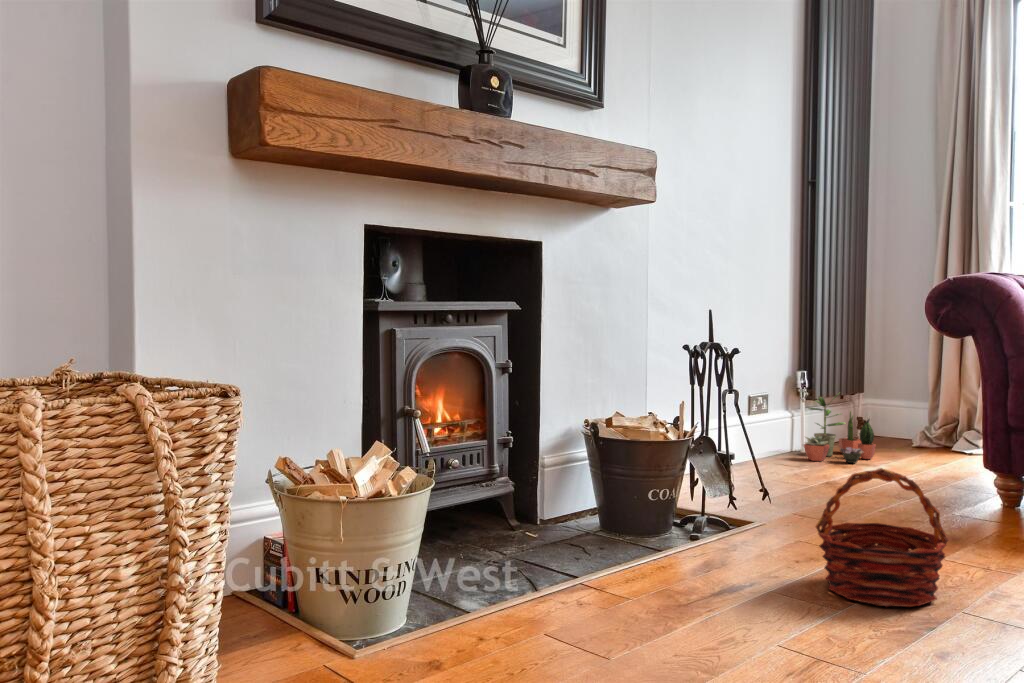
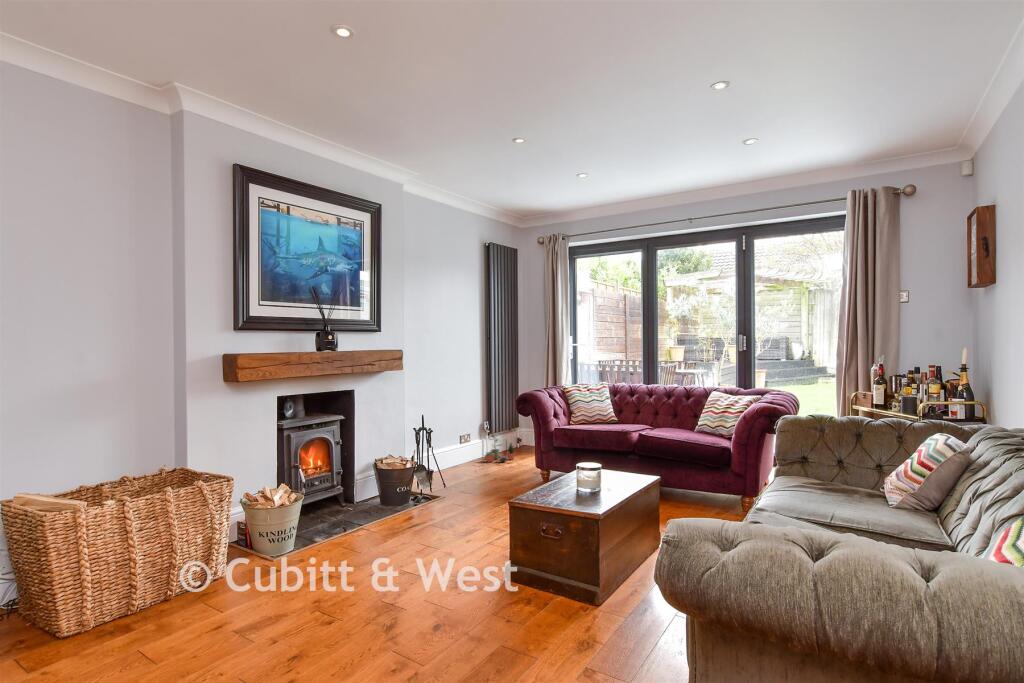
basket: present [816,468,948,607] -> none [448,476,489,525]

